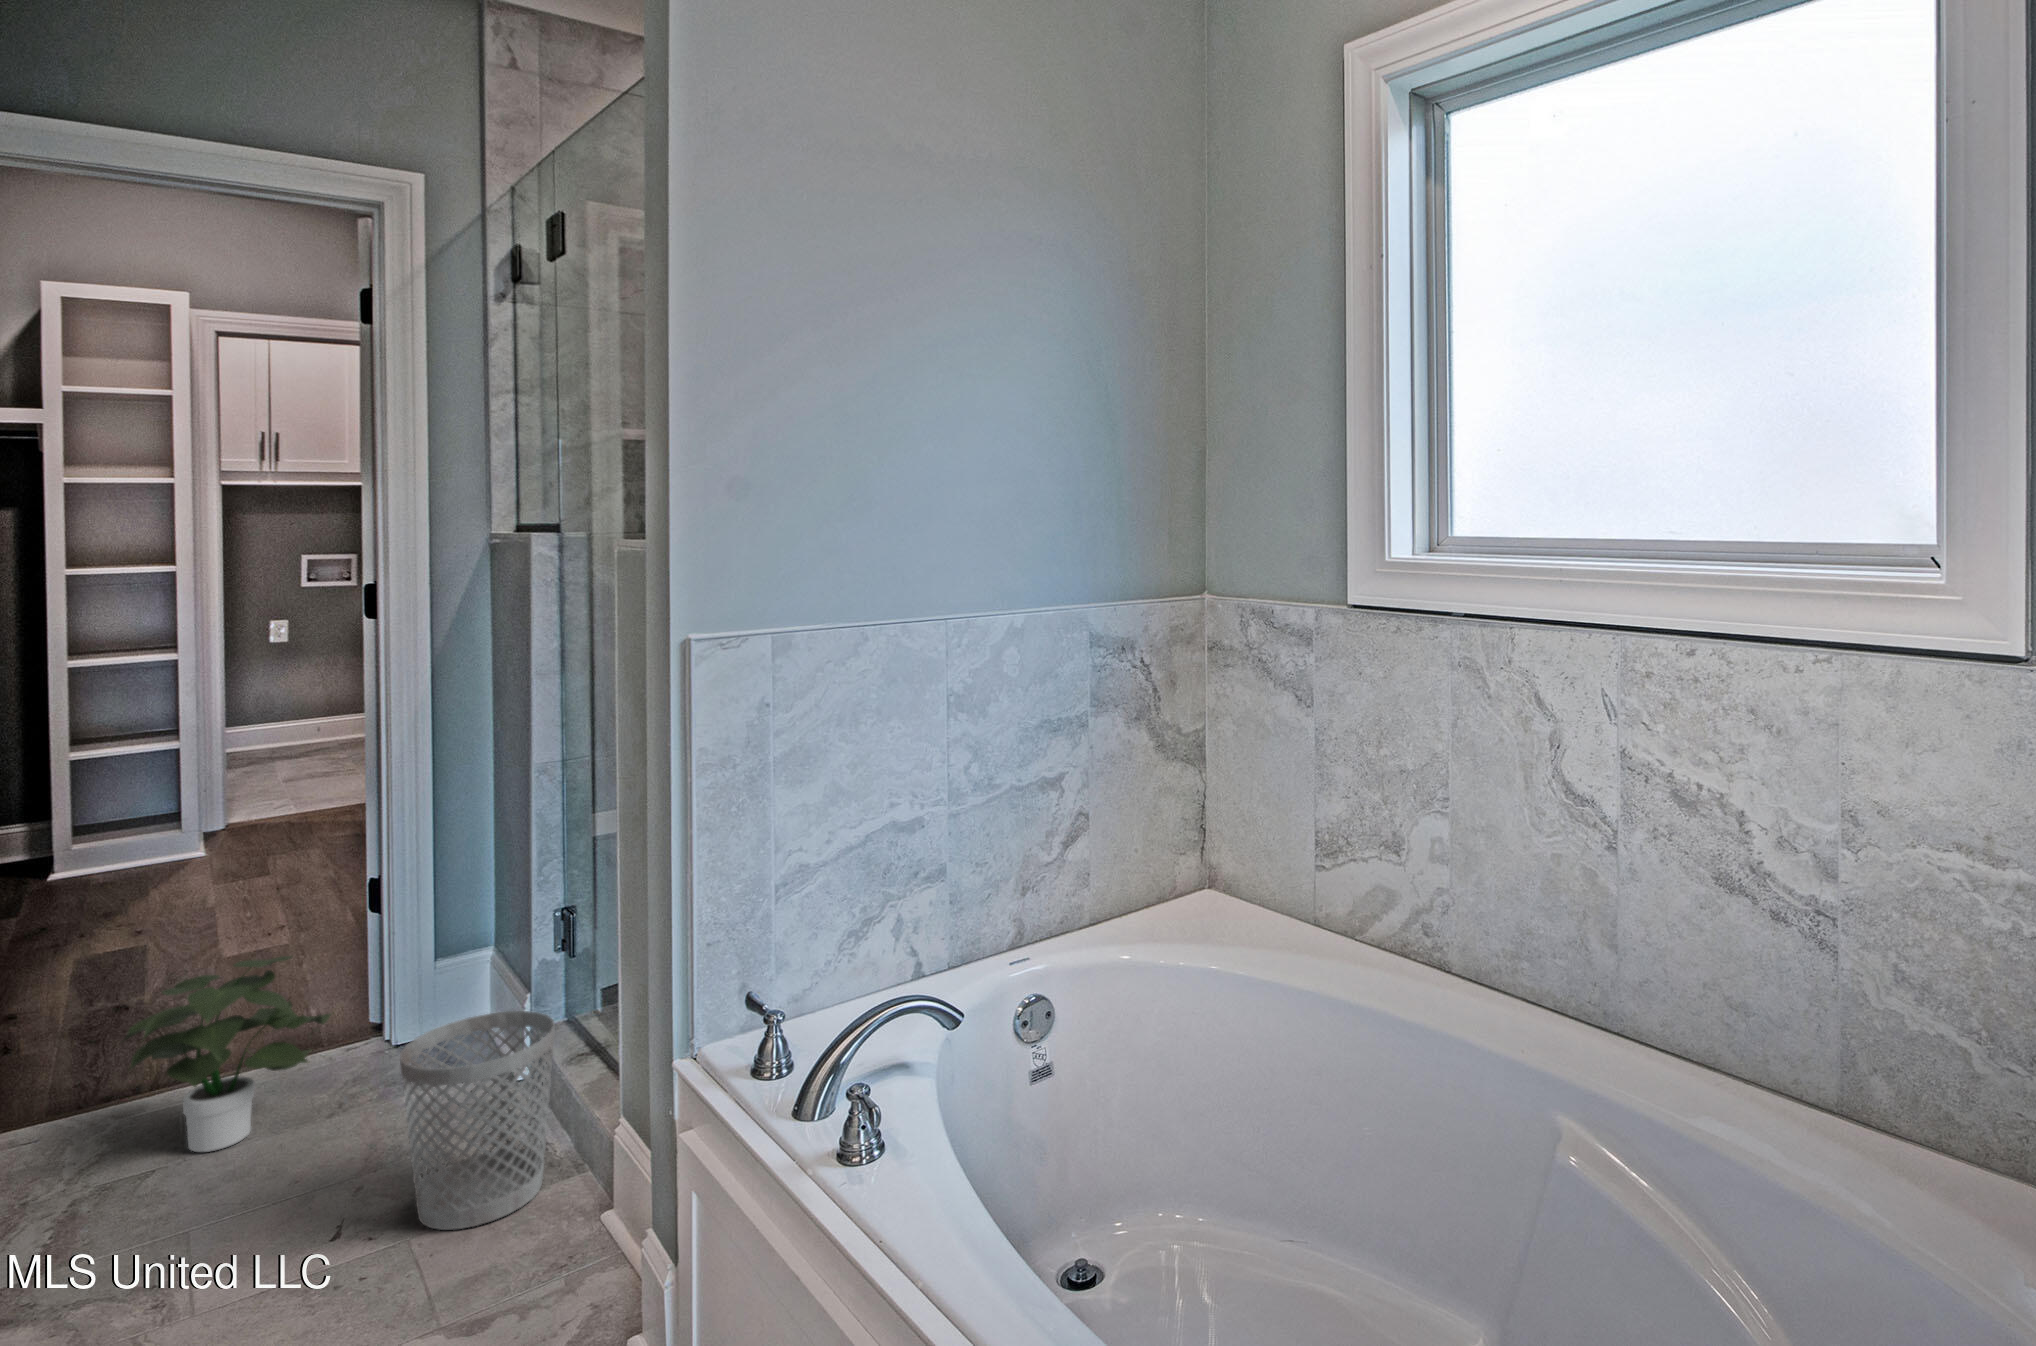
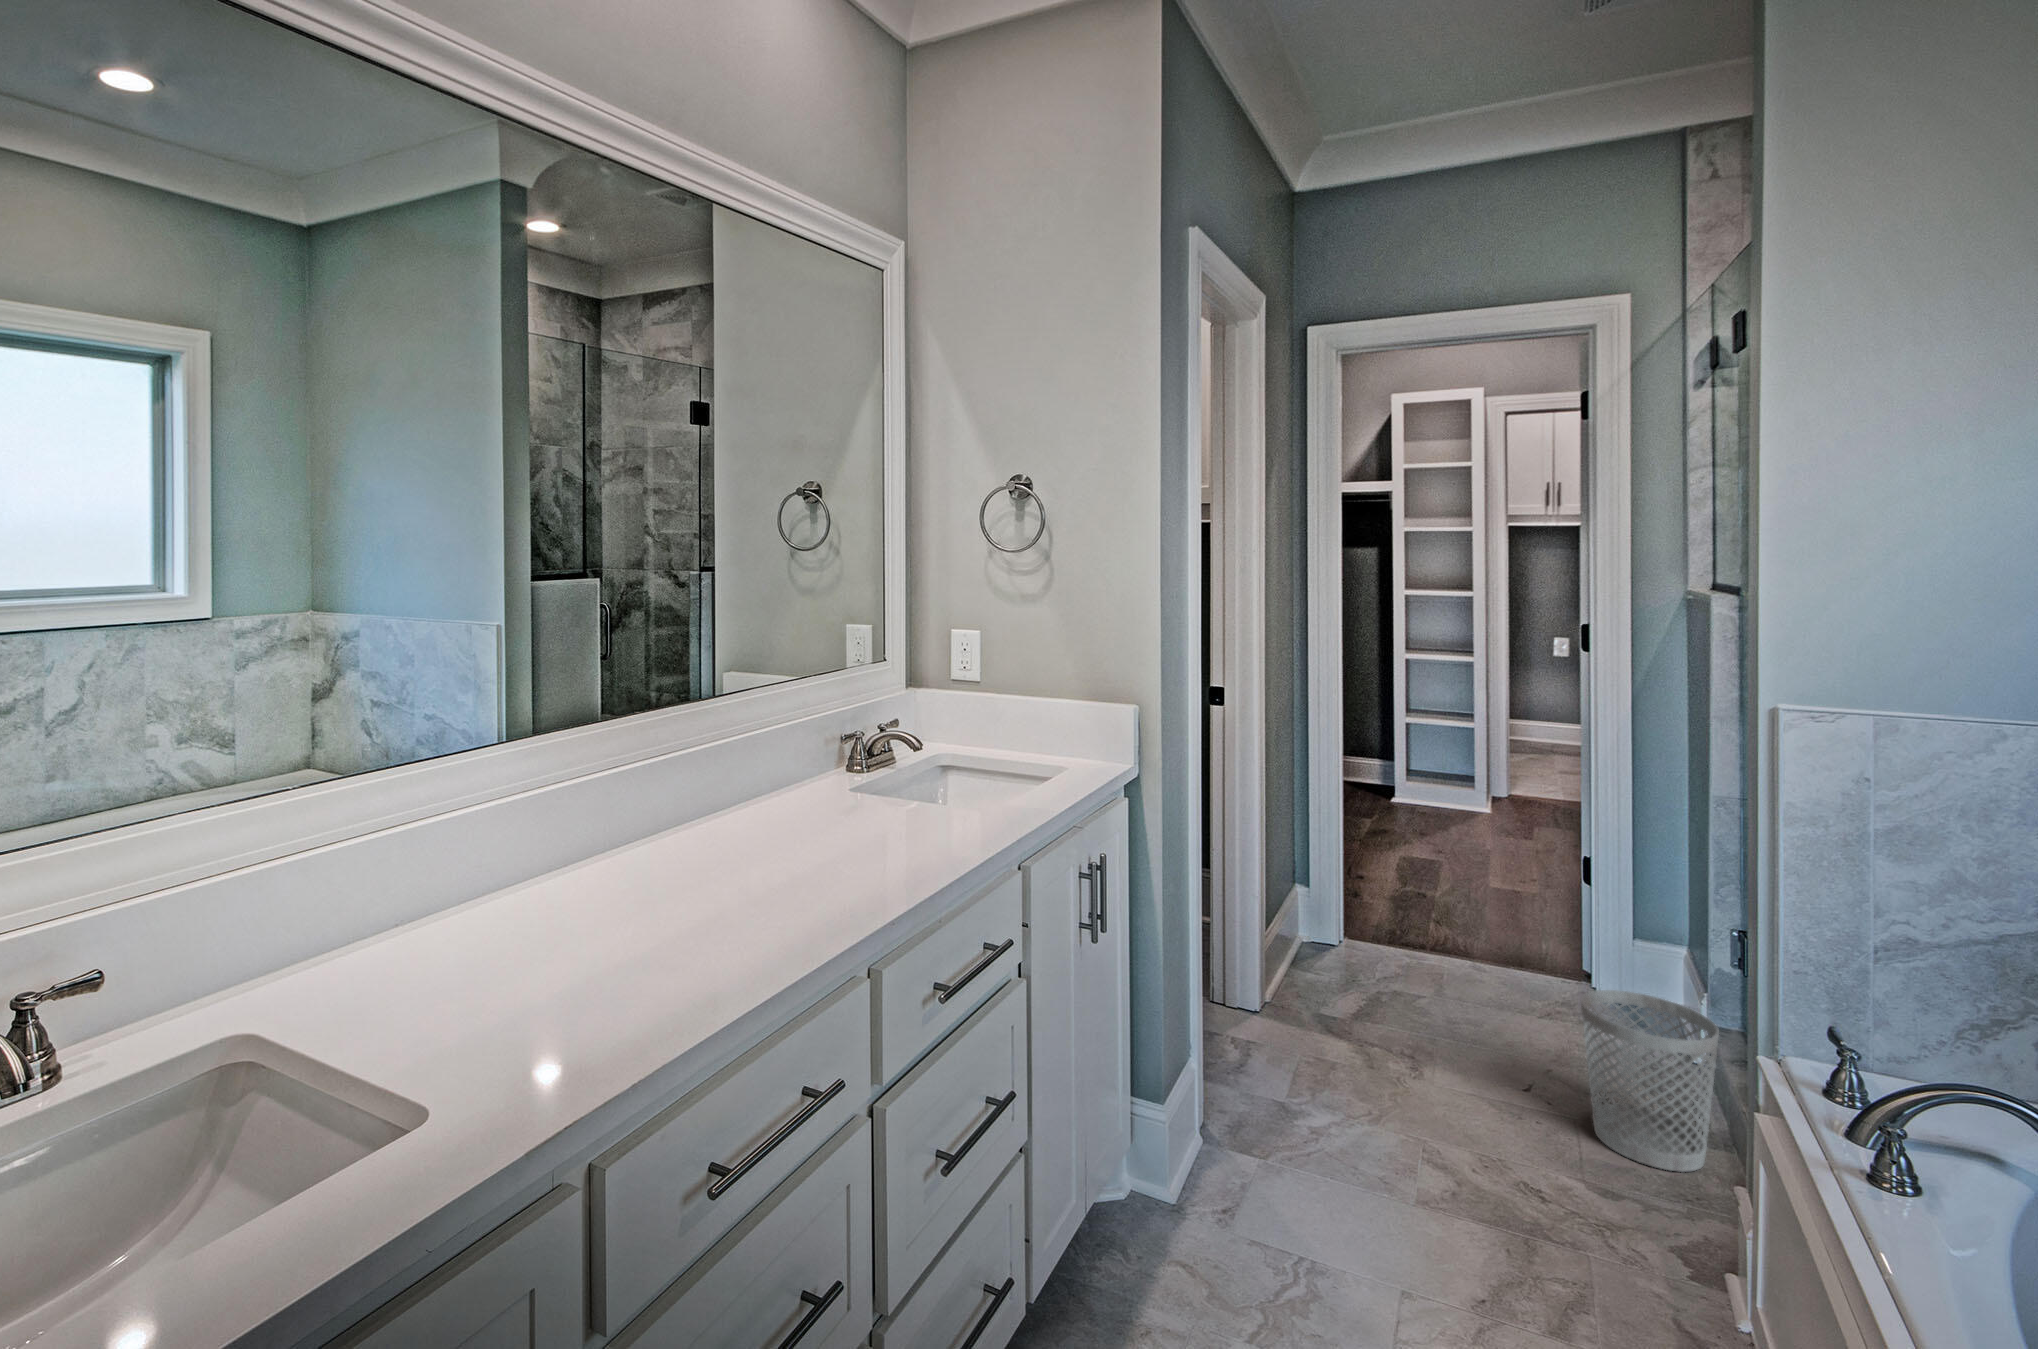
potted plant: present [124,956,331,1152] -> none [1413,881,1548,1009]

